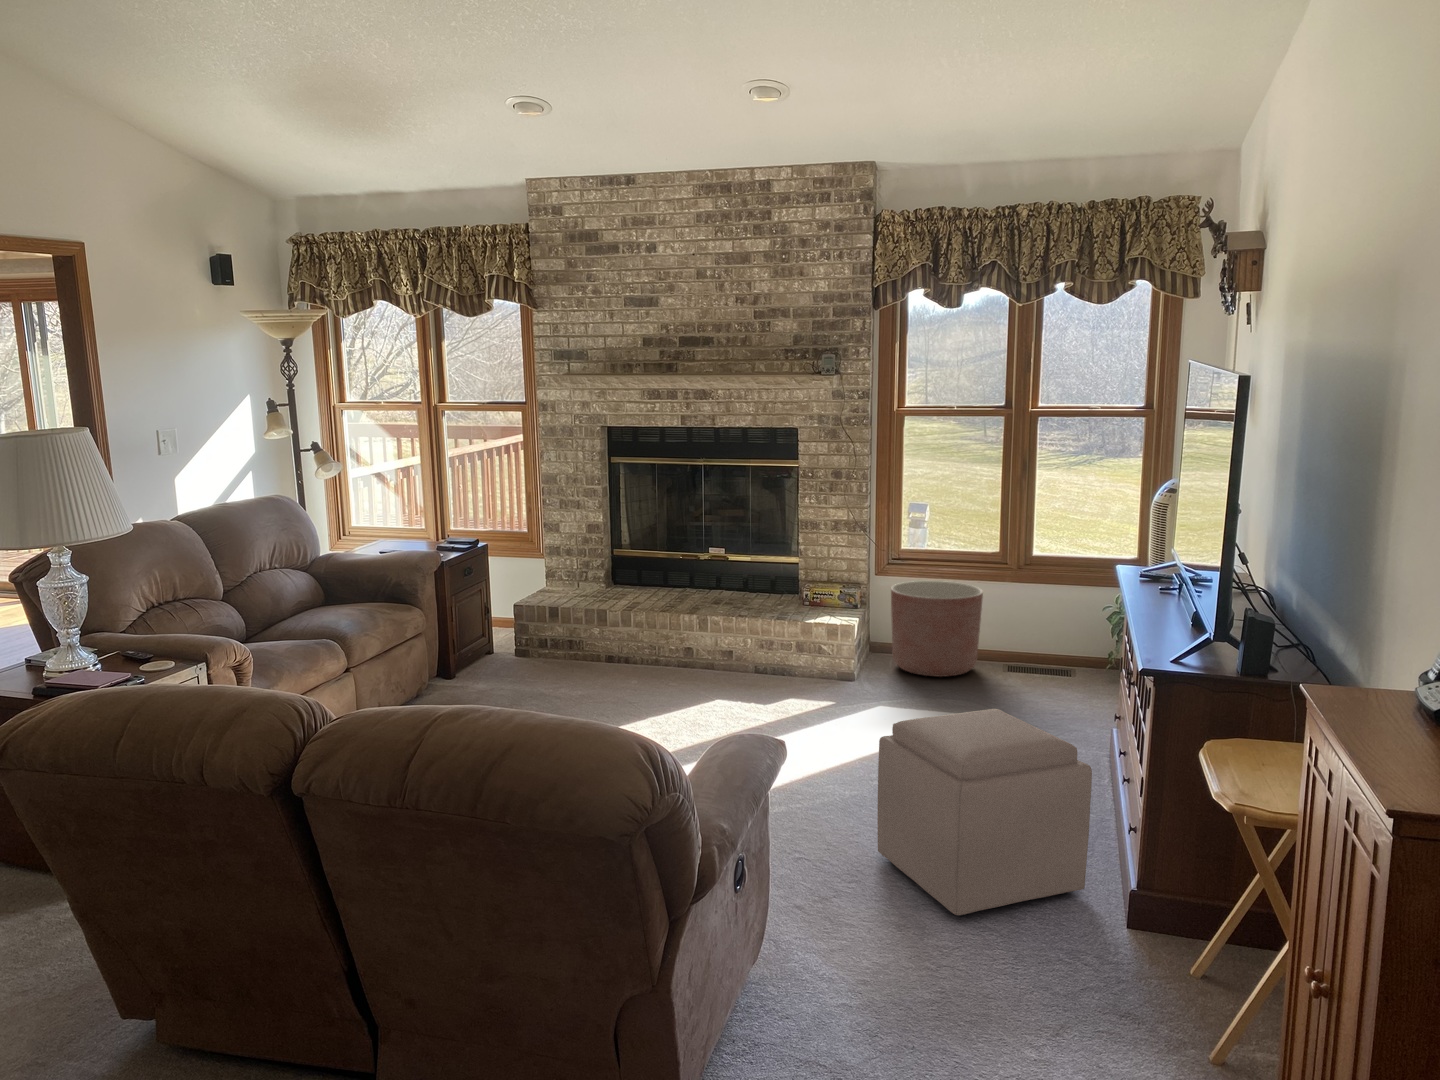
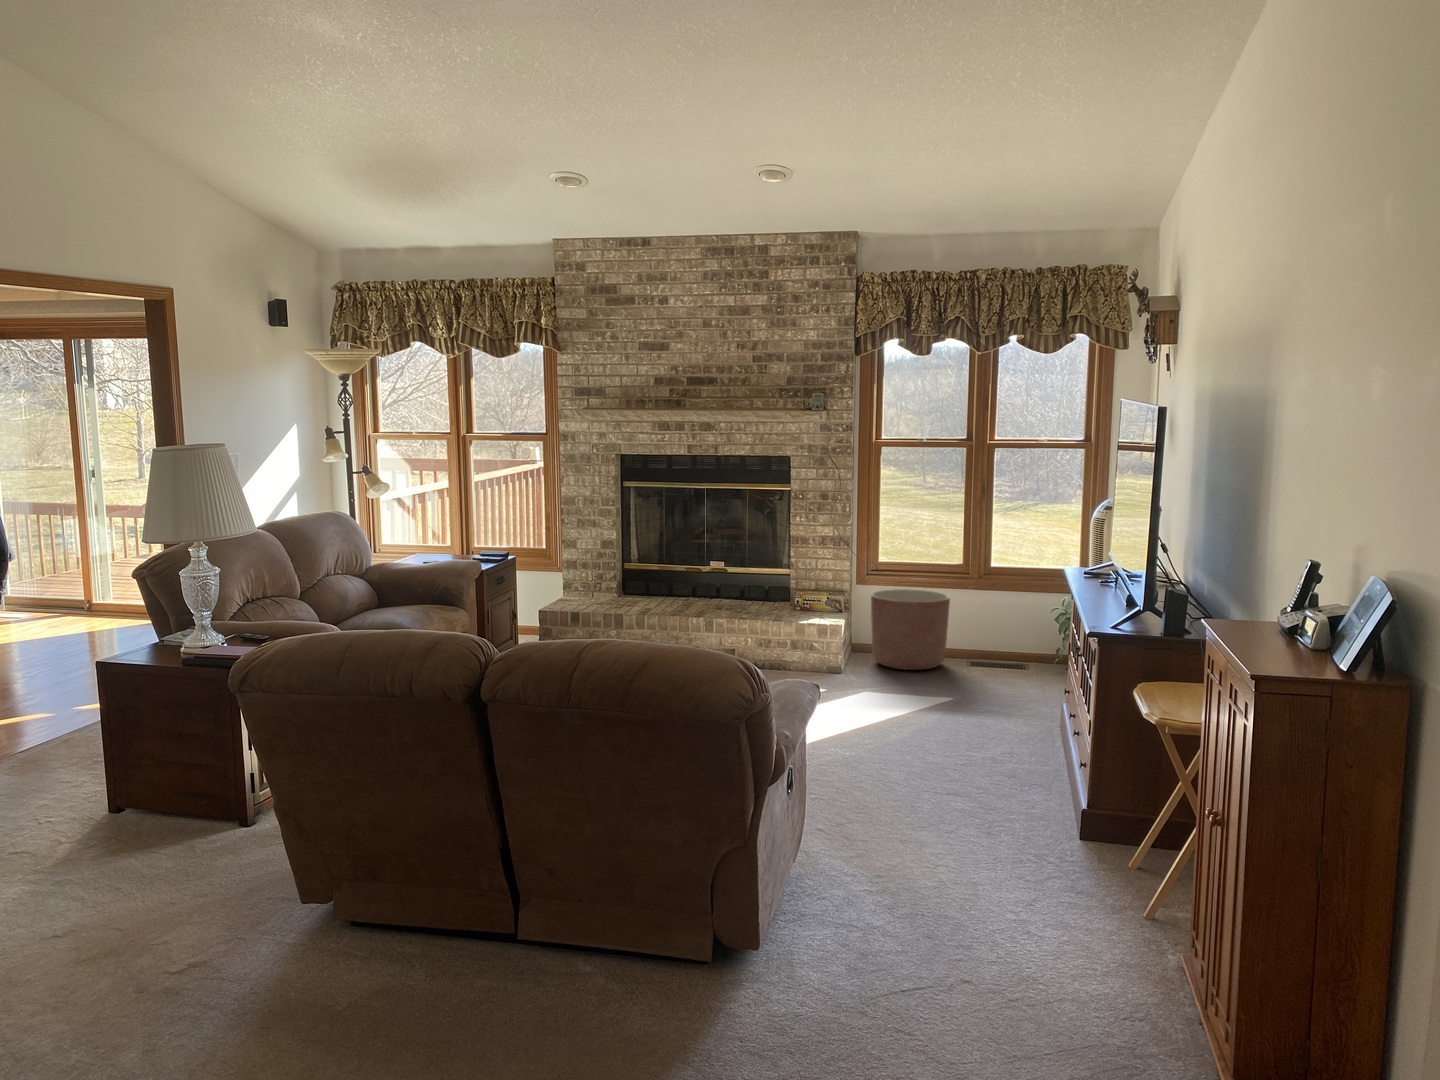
ottoman: present [877,709,1092,915] -> none [879,676,1051,833]

